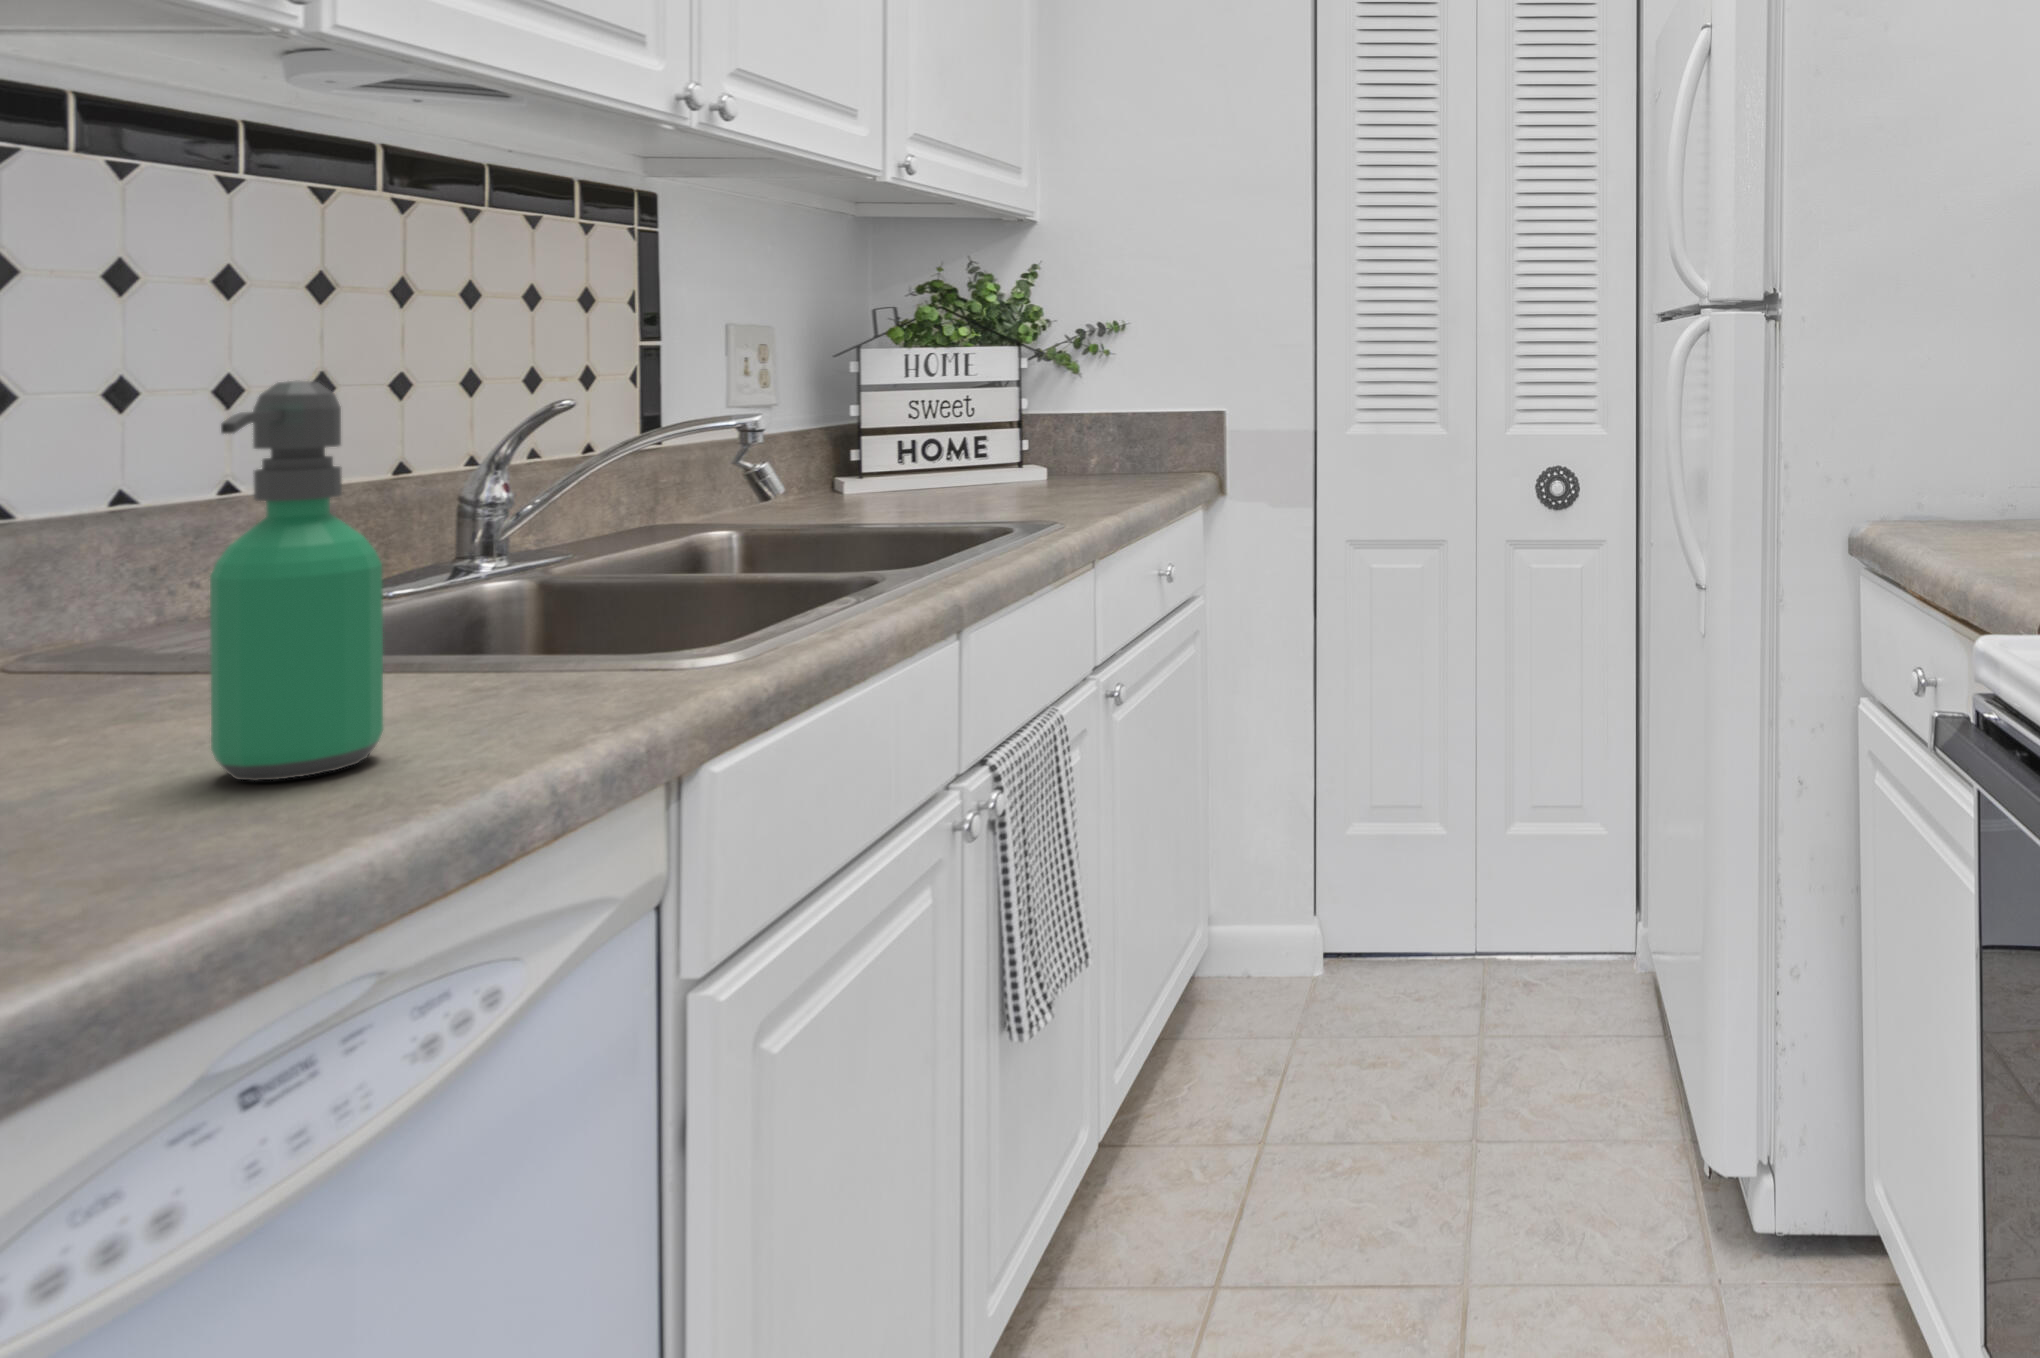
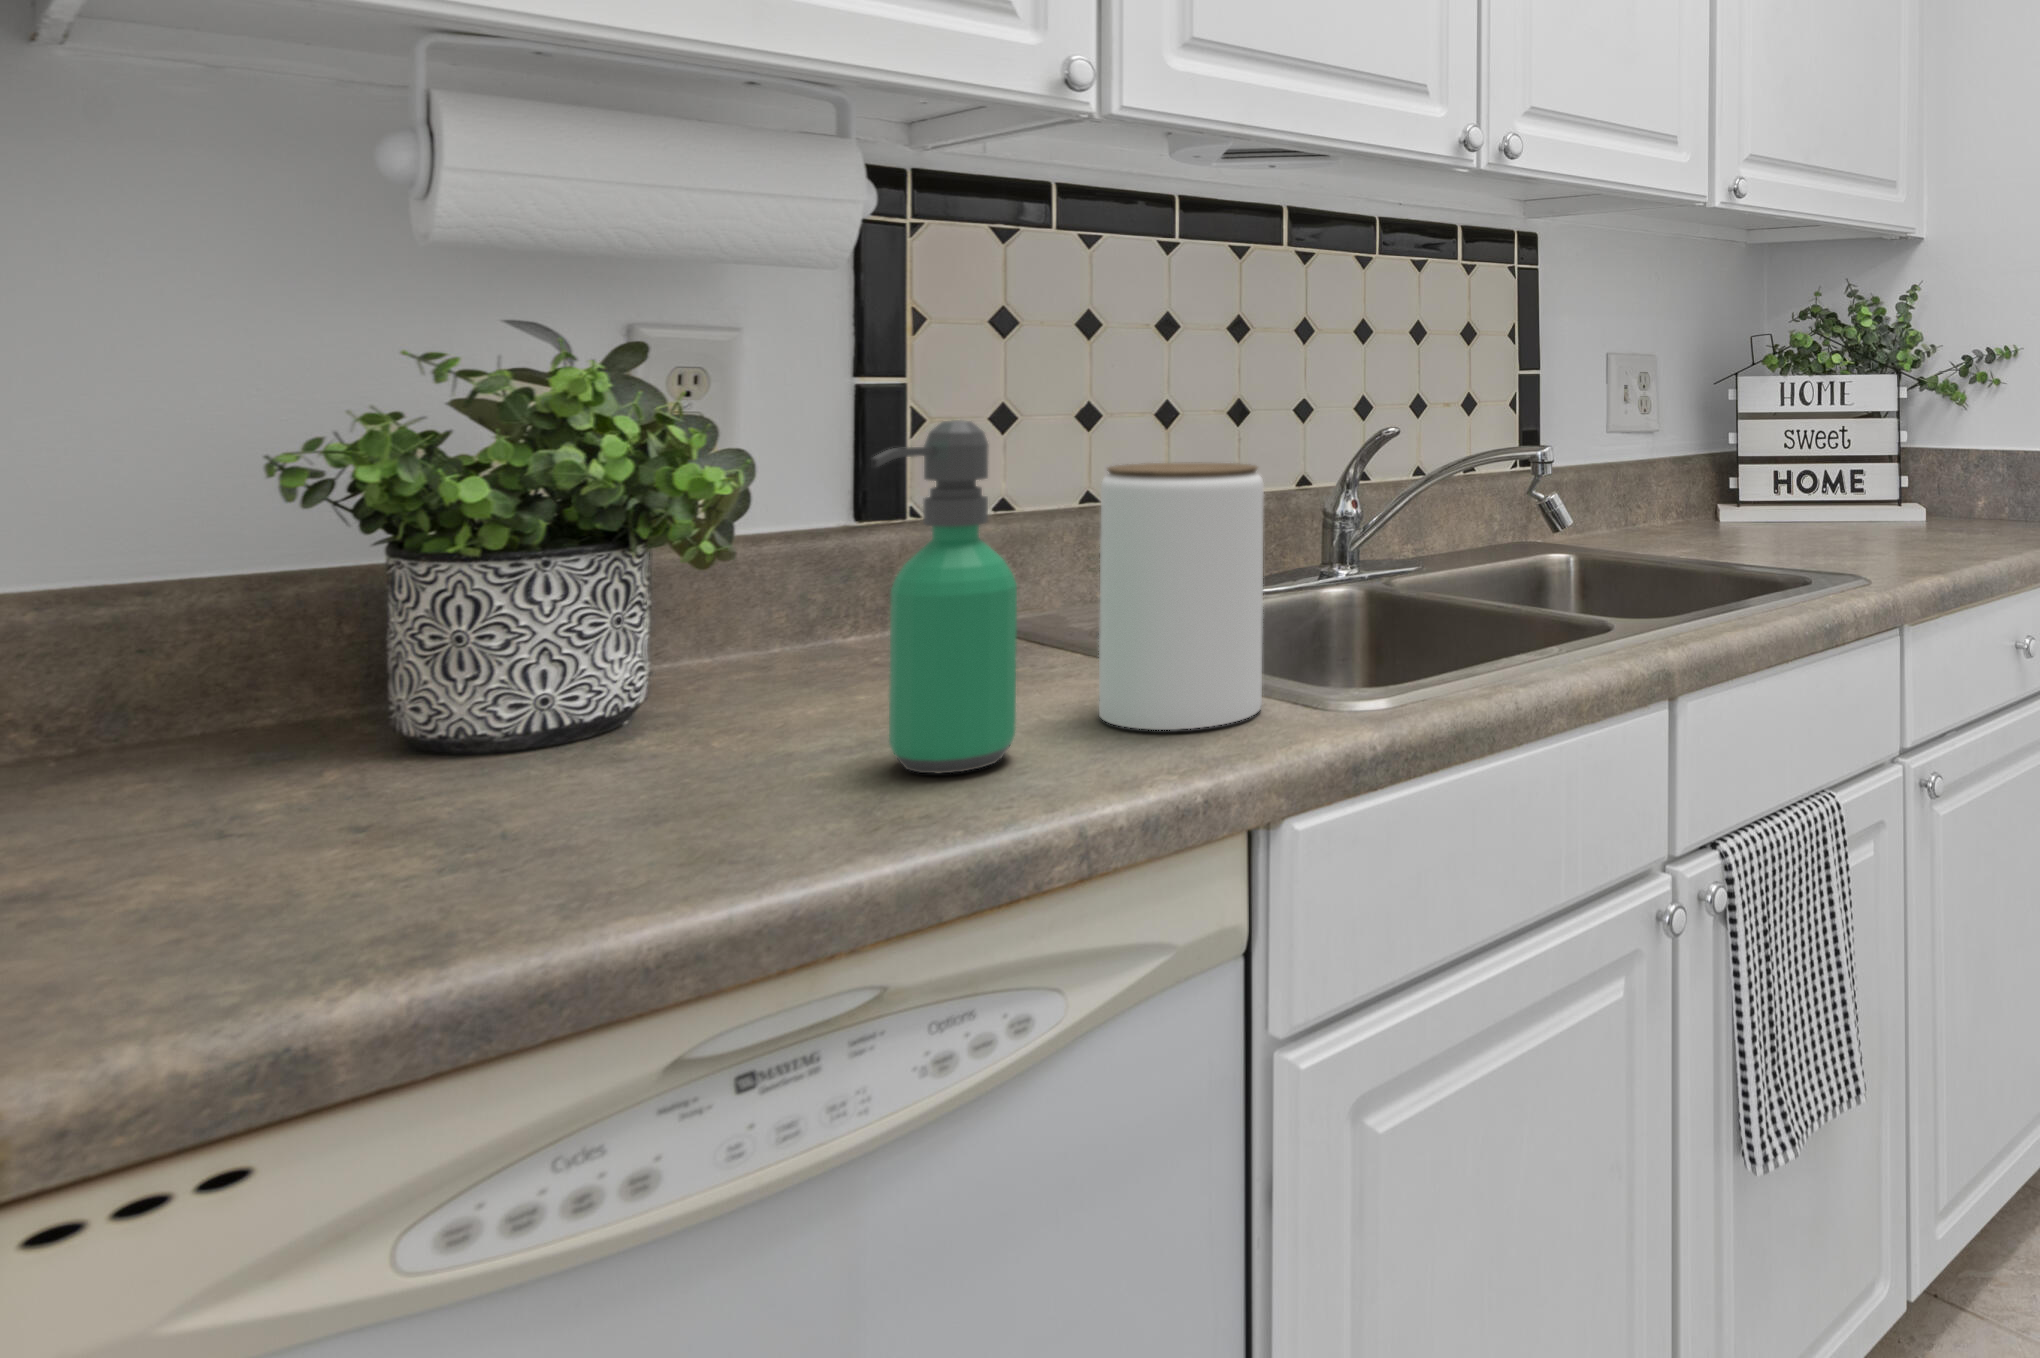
jar: none [406,428,614,713] -> present [1099,463,1264,730]

